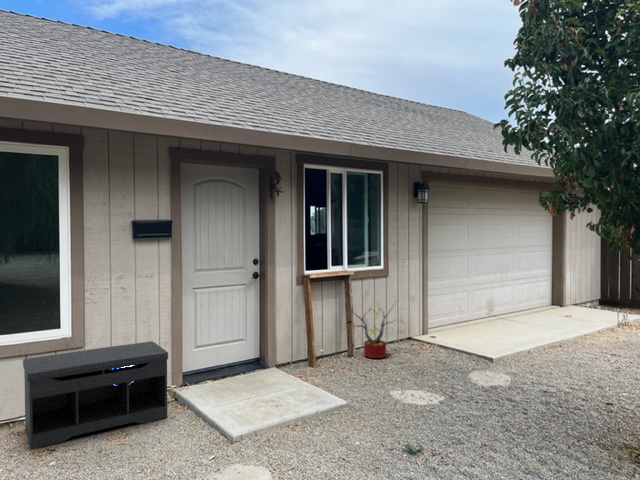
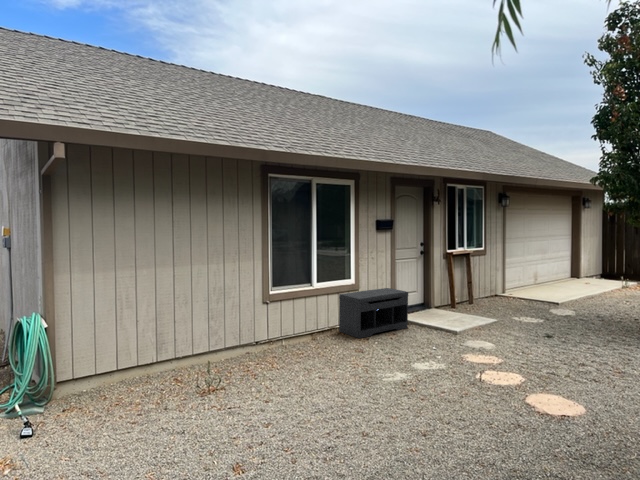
decorative plant: present [357,308,404,358] -> none [465,269,503,304]

